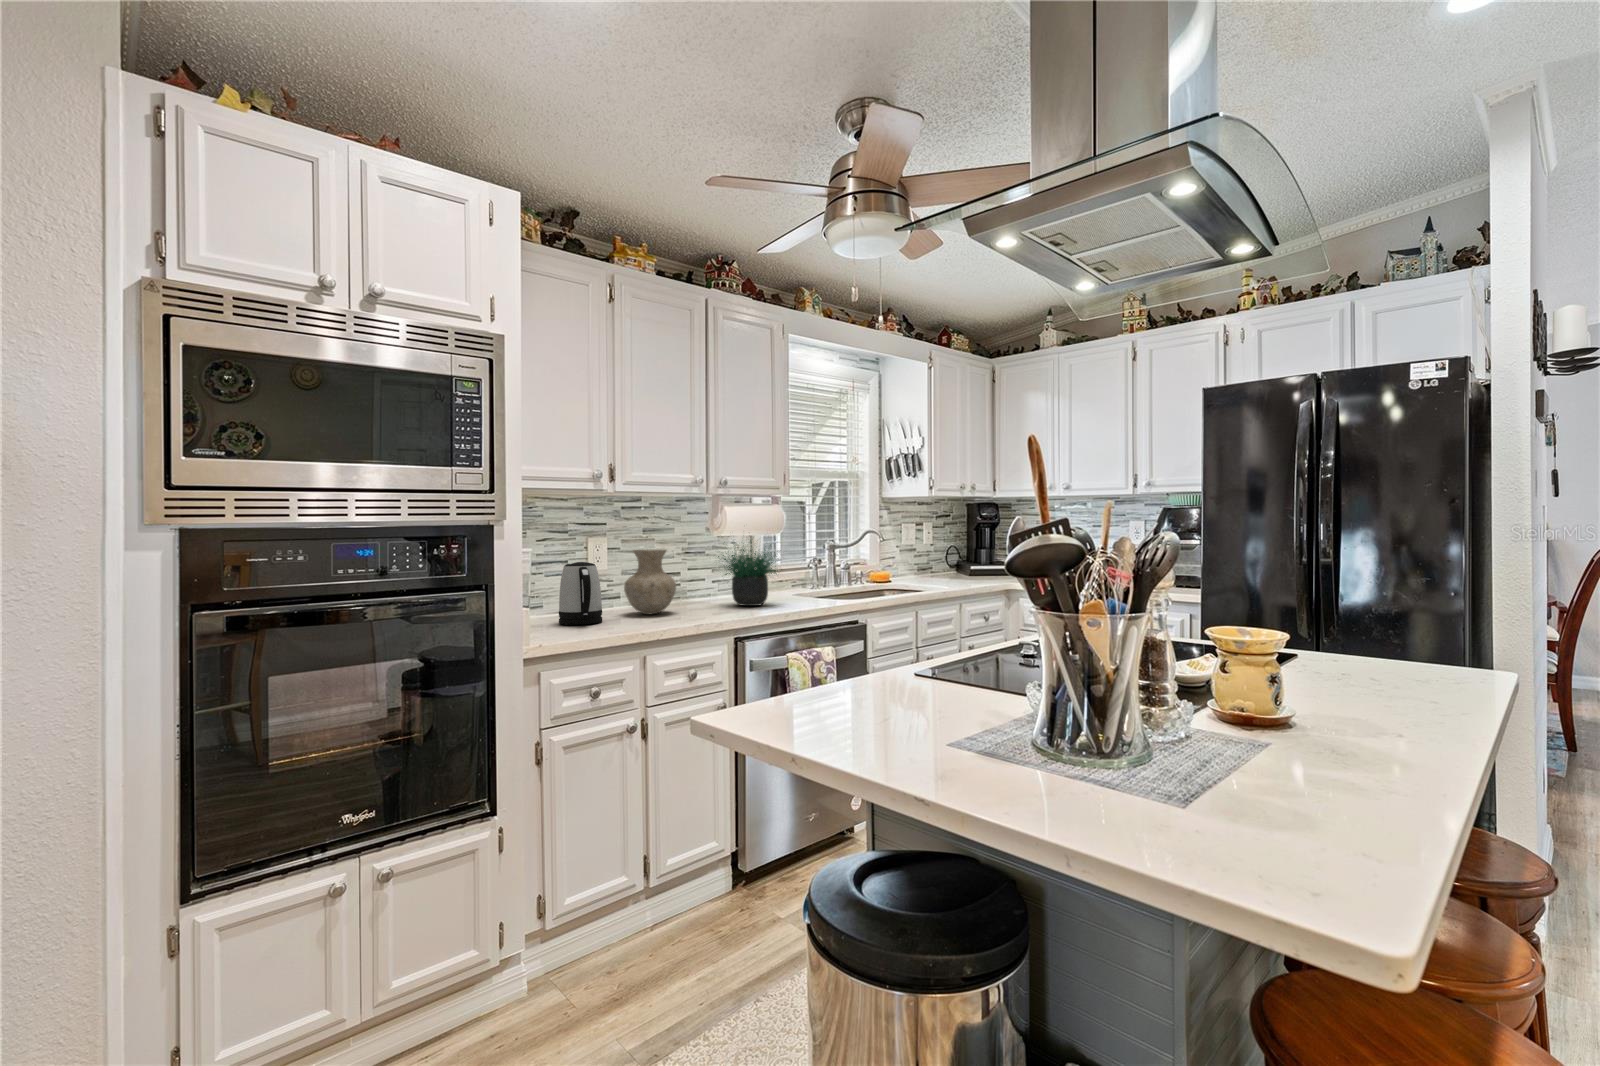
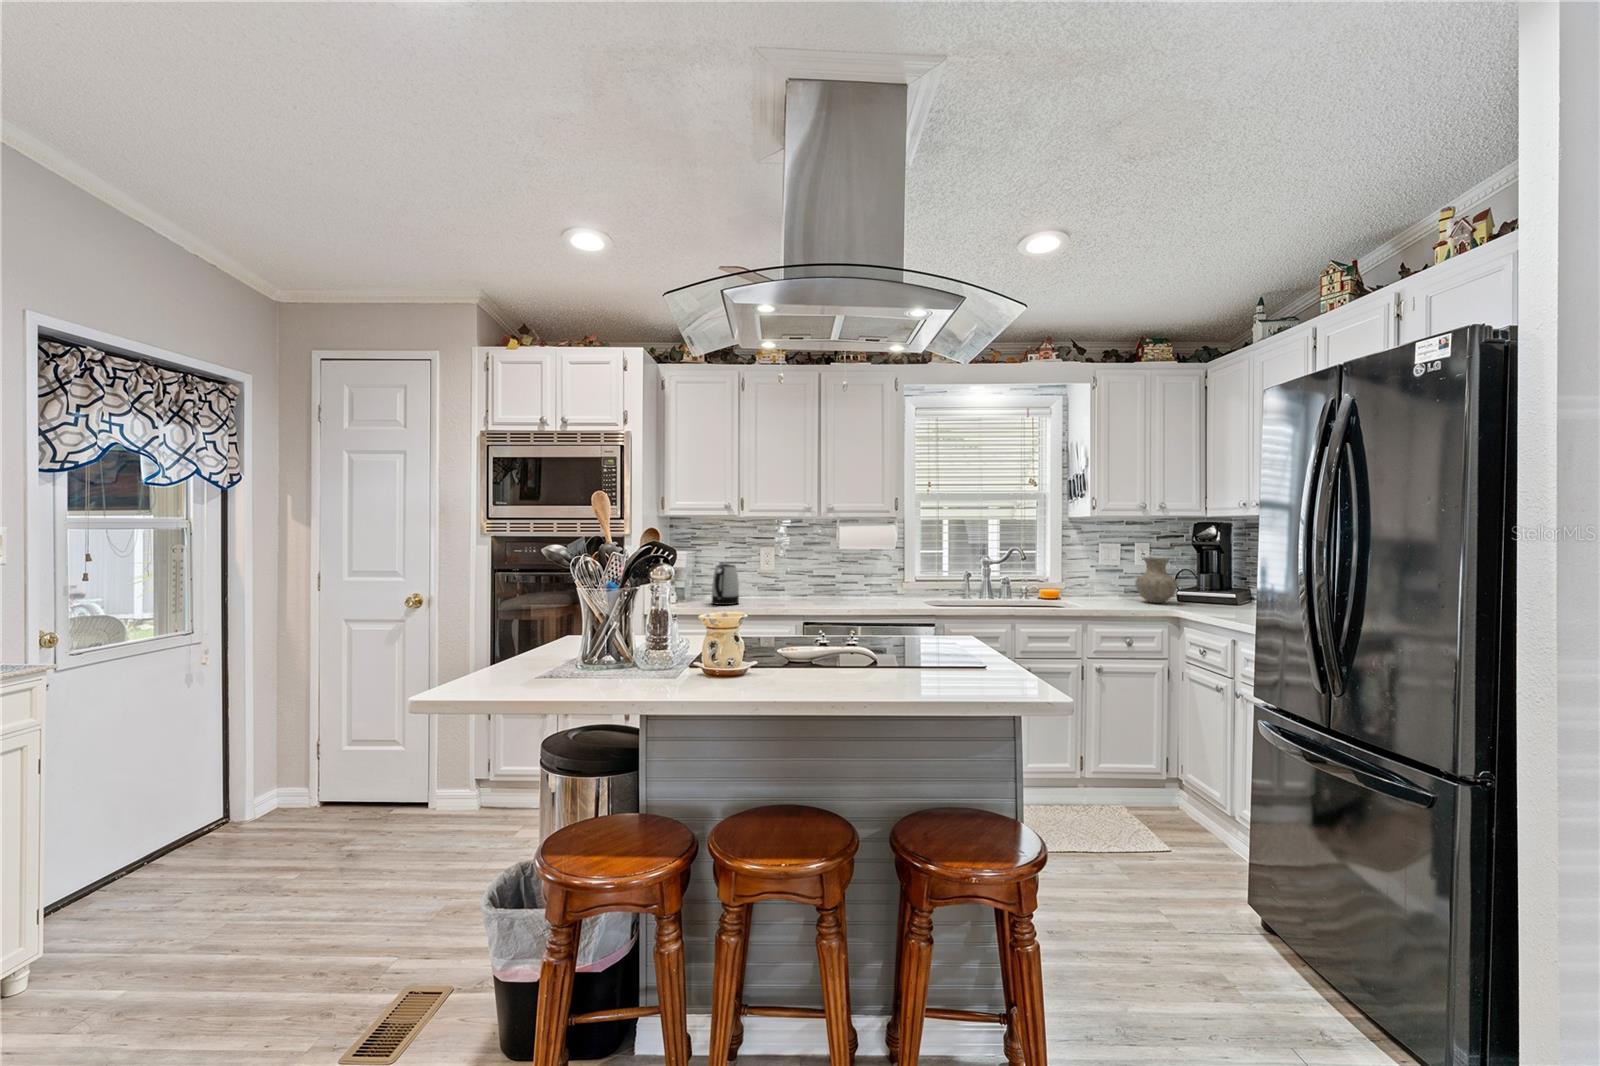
potted plant: present [718,540,778,606] -> none [828,540,891,606]
vase: present [624,549,676,614] -> present [1135,557,1177,603]

